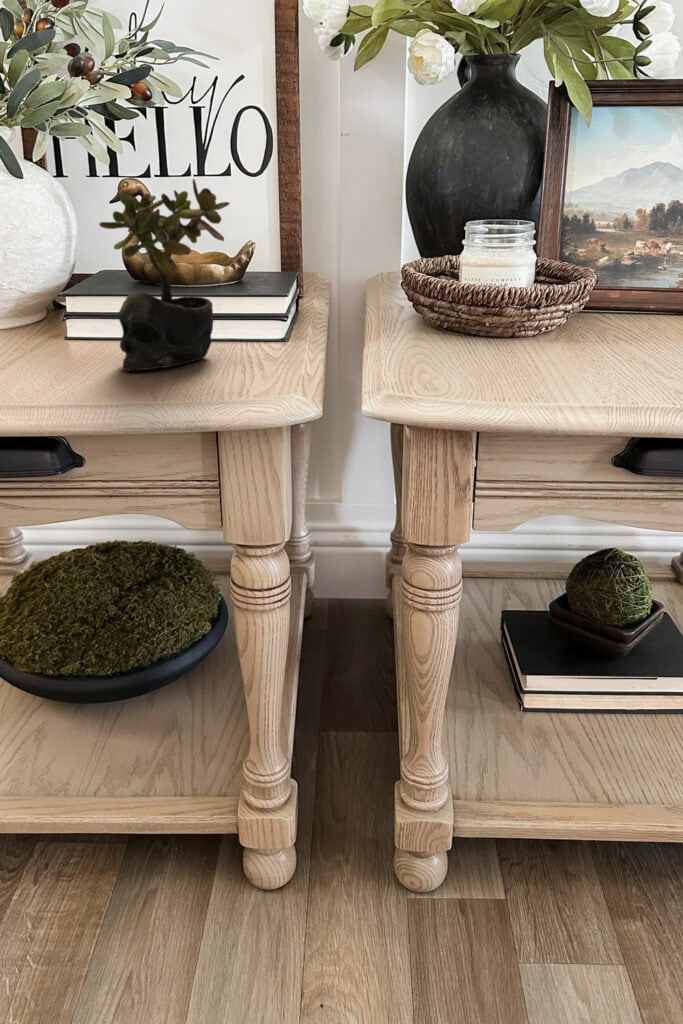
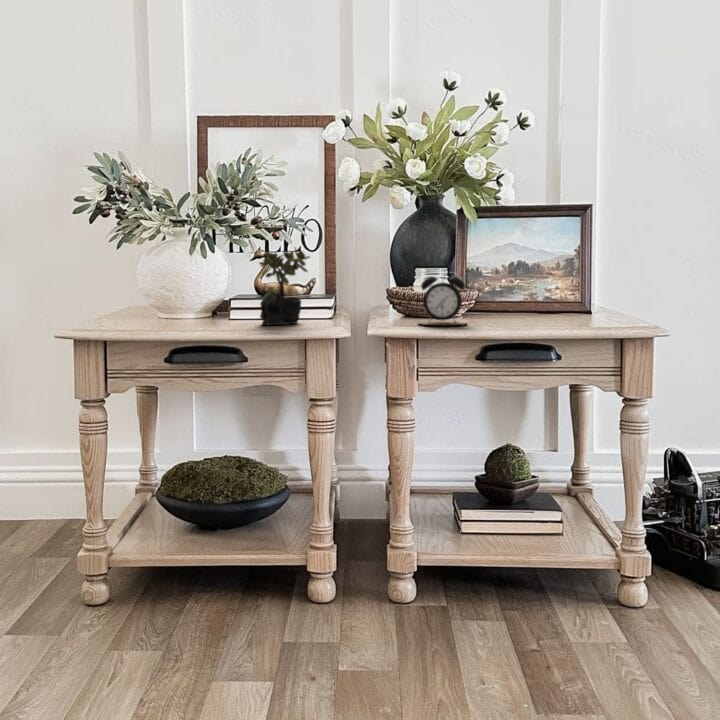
alarm clock: none [474,242,590,378] -> present [419,276,467,325]

